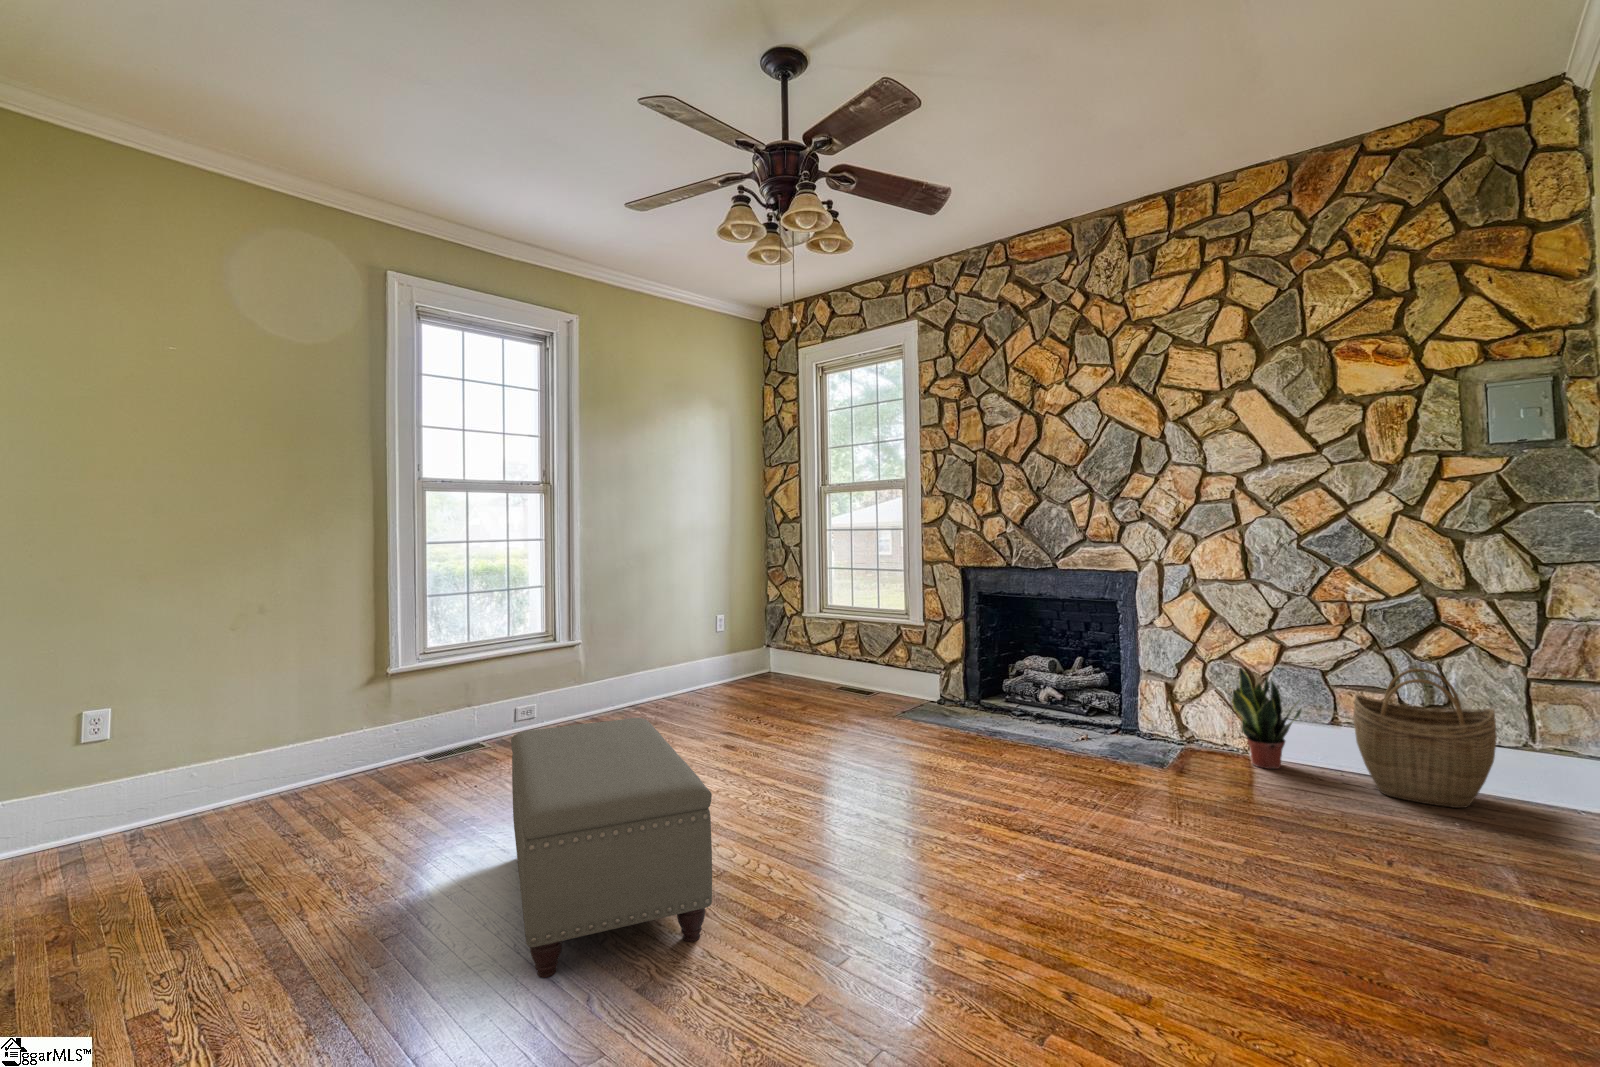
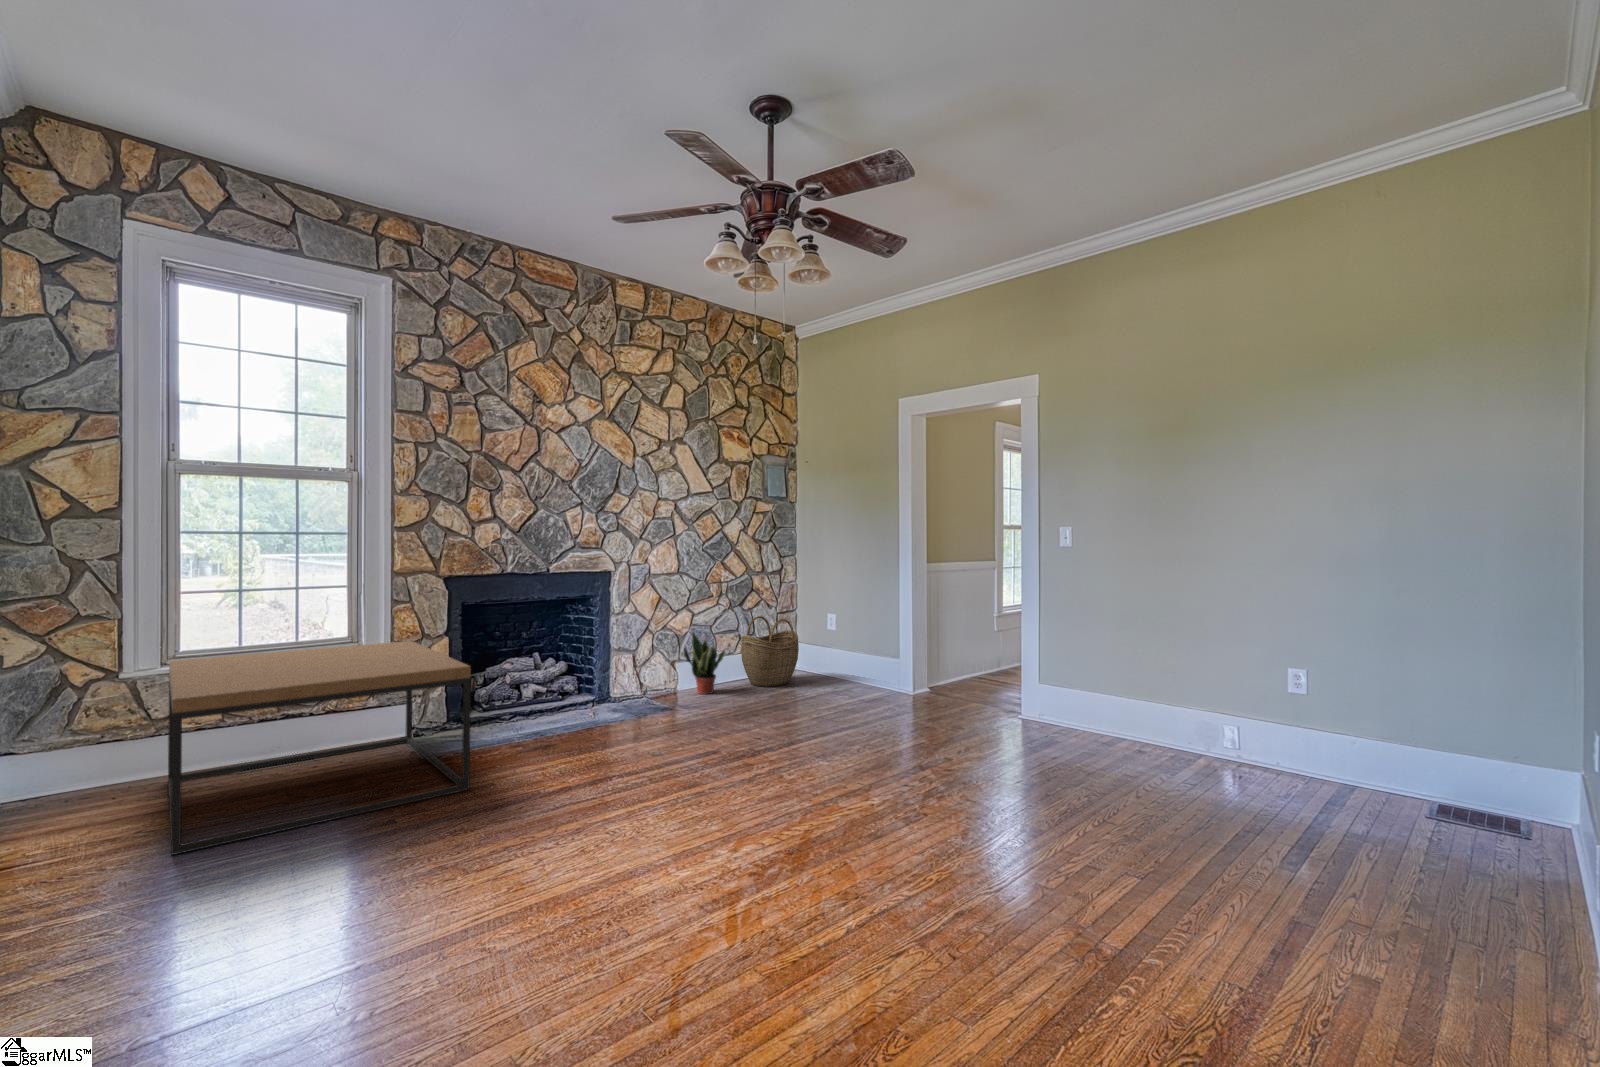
coffee table: none [711,611,930,738] -> present [168,641,471,855]
ottoman: present [511,718,712,978] -> none [691,732,1010,964]

